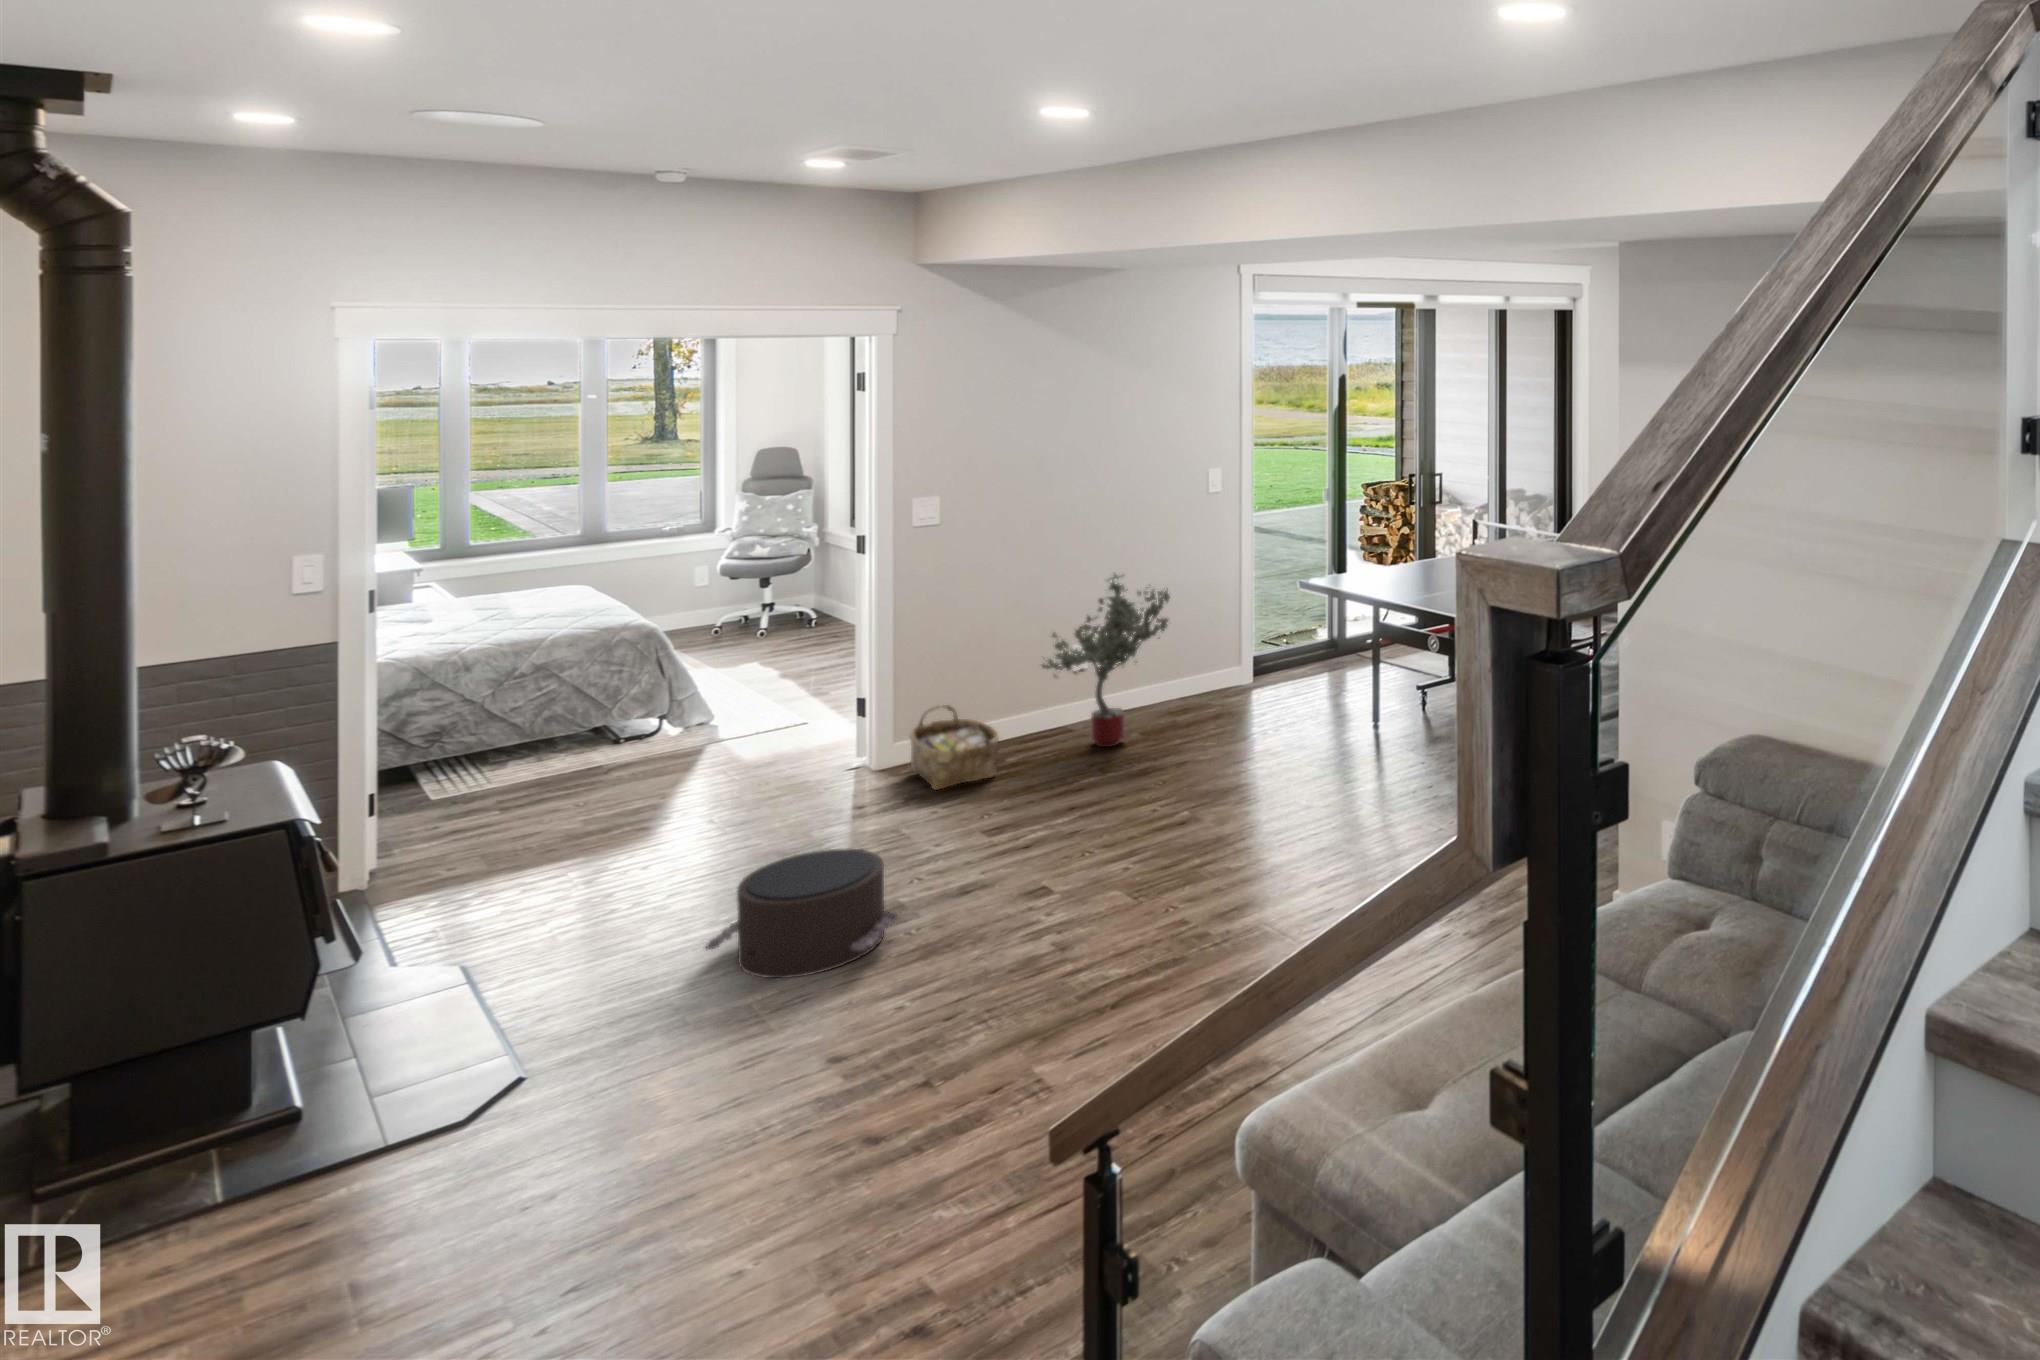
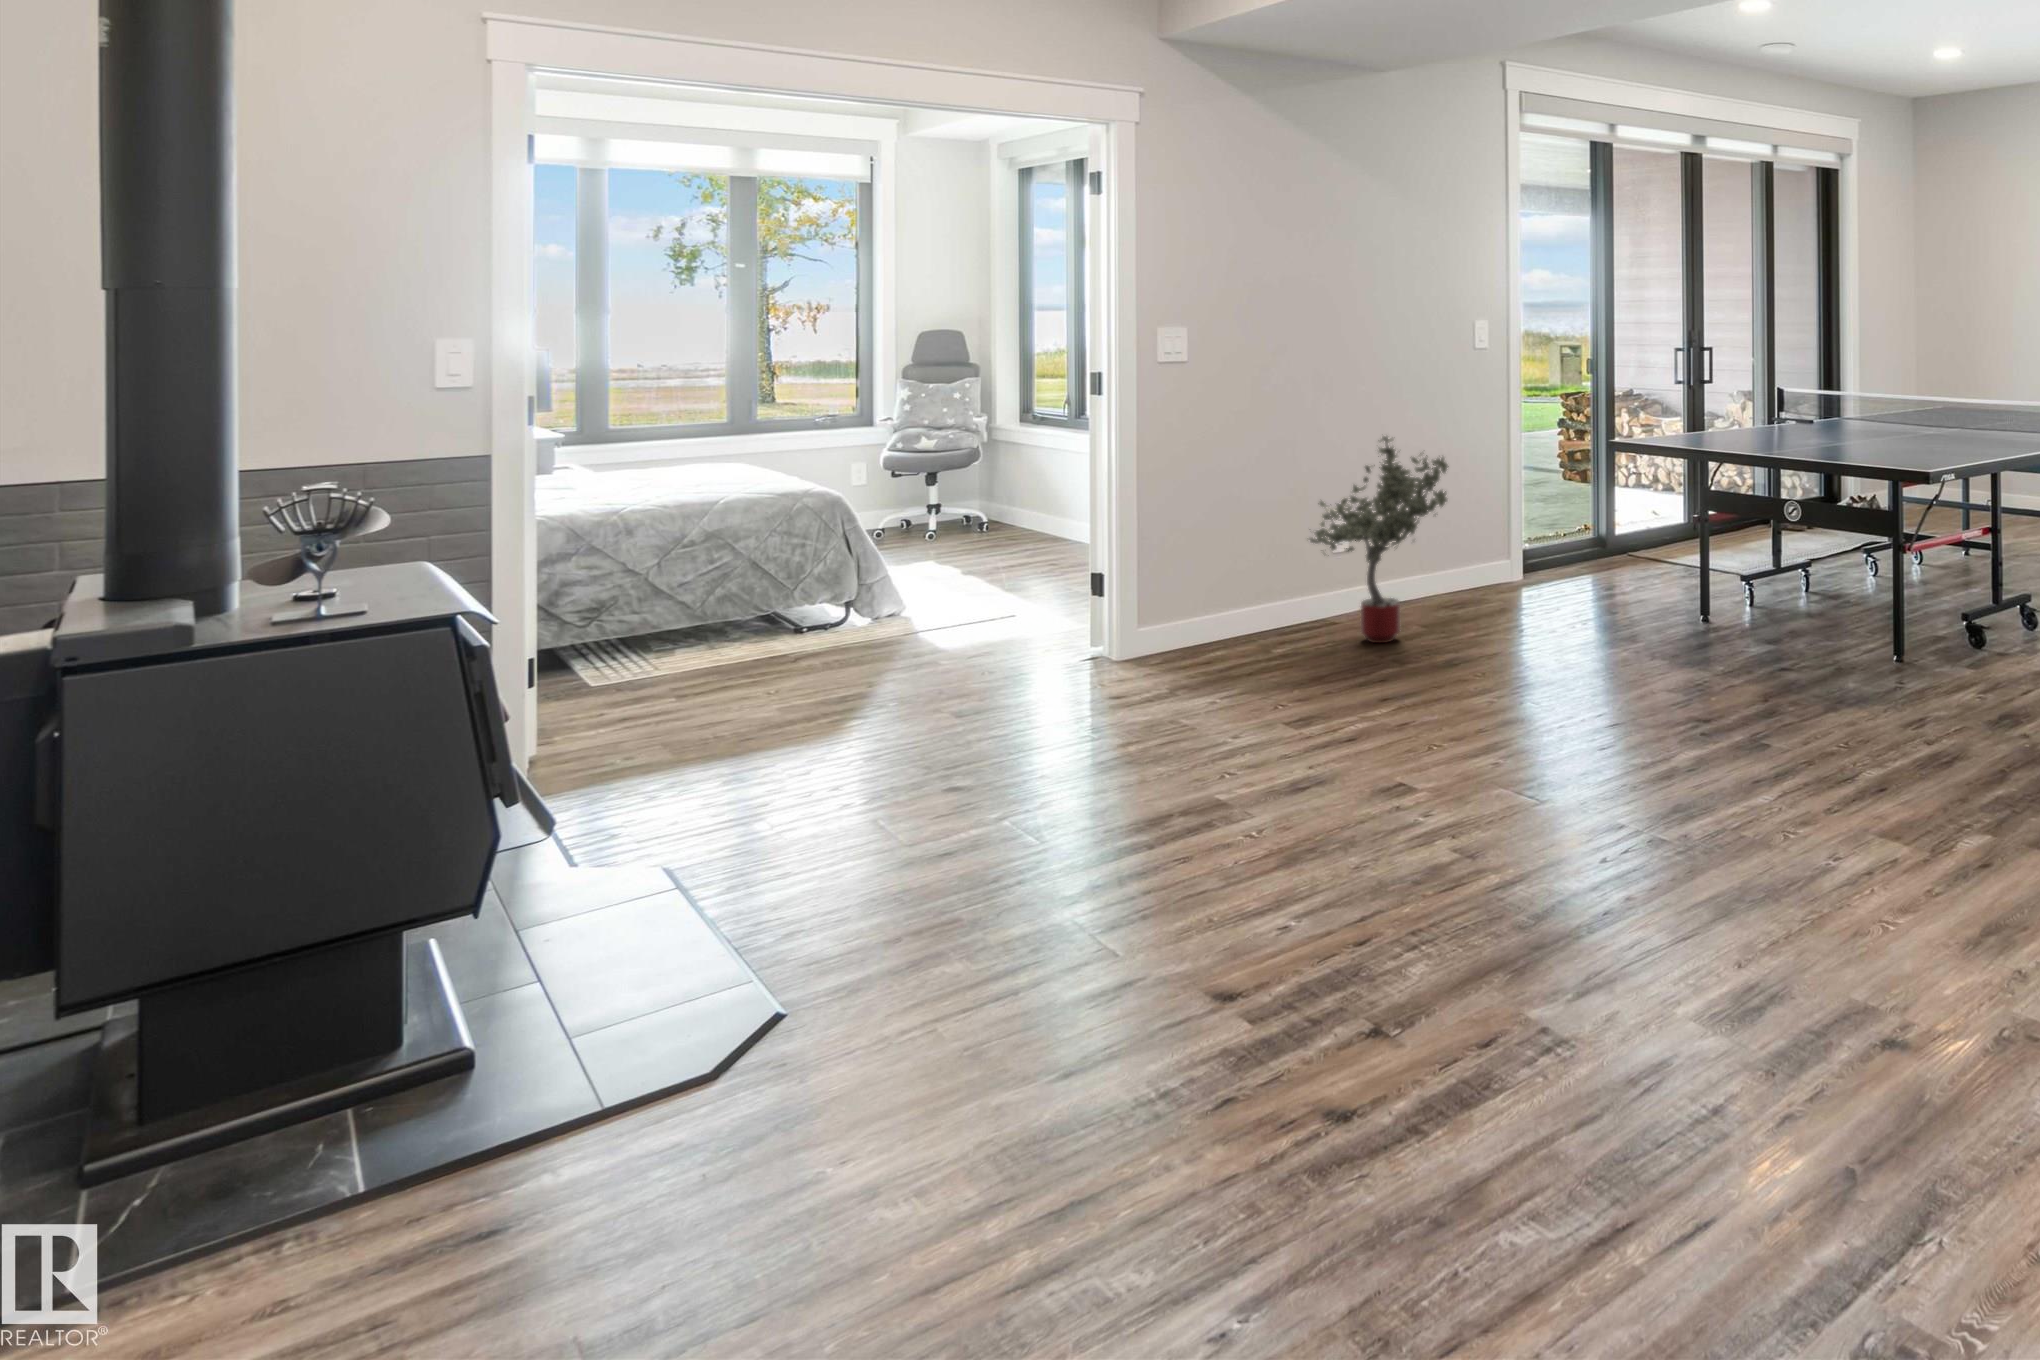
woven basket: present [910,705,999,790] -> none [1160,583,1268,682]
pouf: present [706,849,898,978] -> none [991,724,1239,887]

